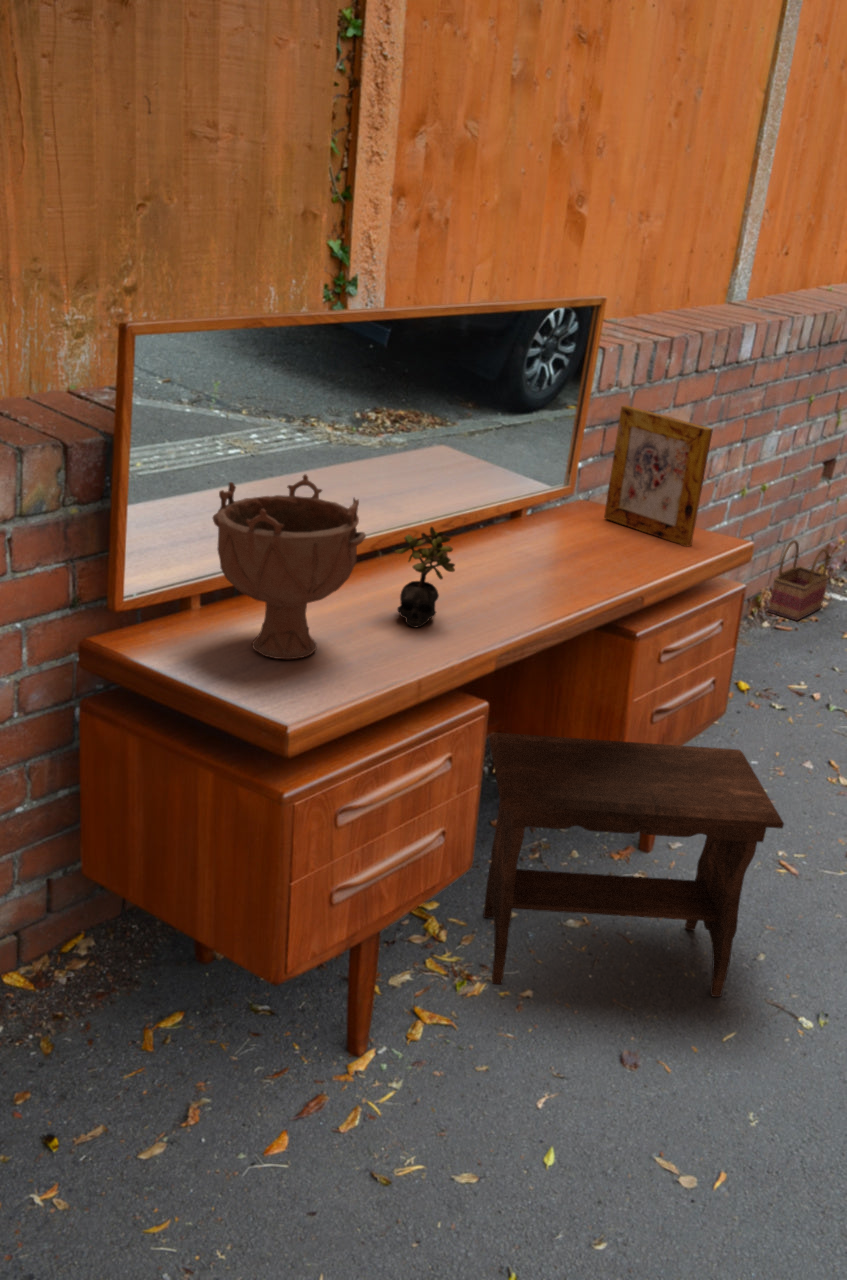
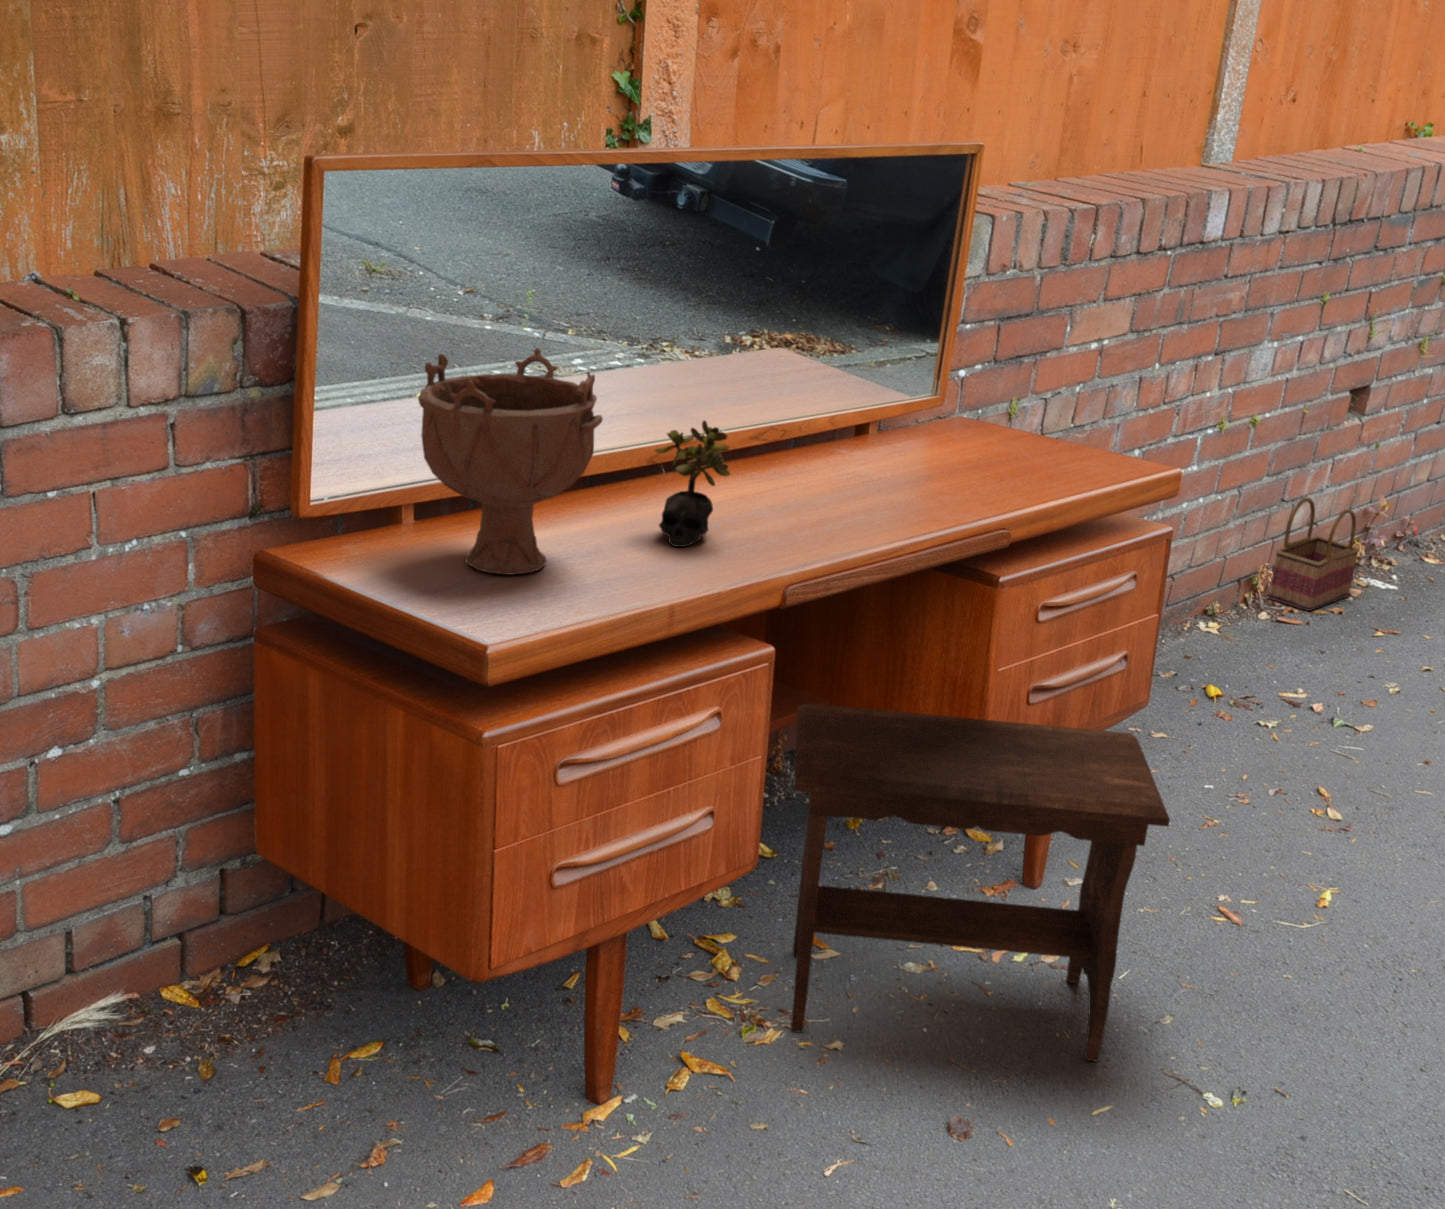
picture frame: present [604,406,713,547] -> none [975,284,1108,470]

